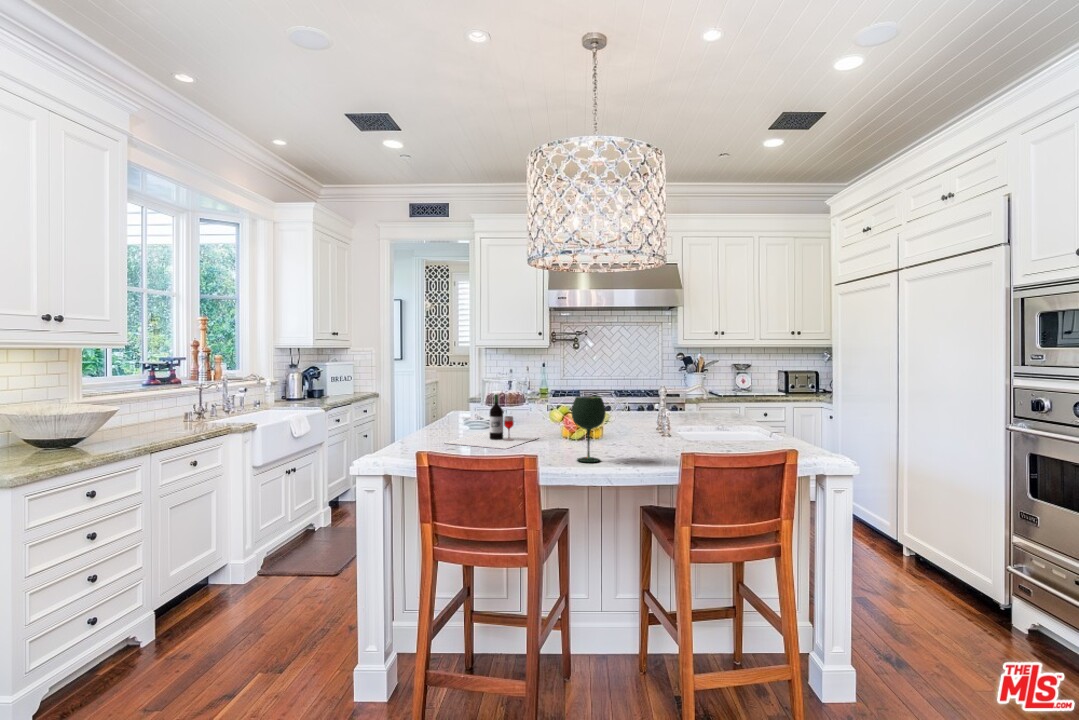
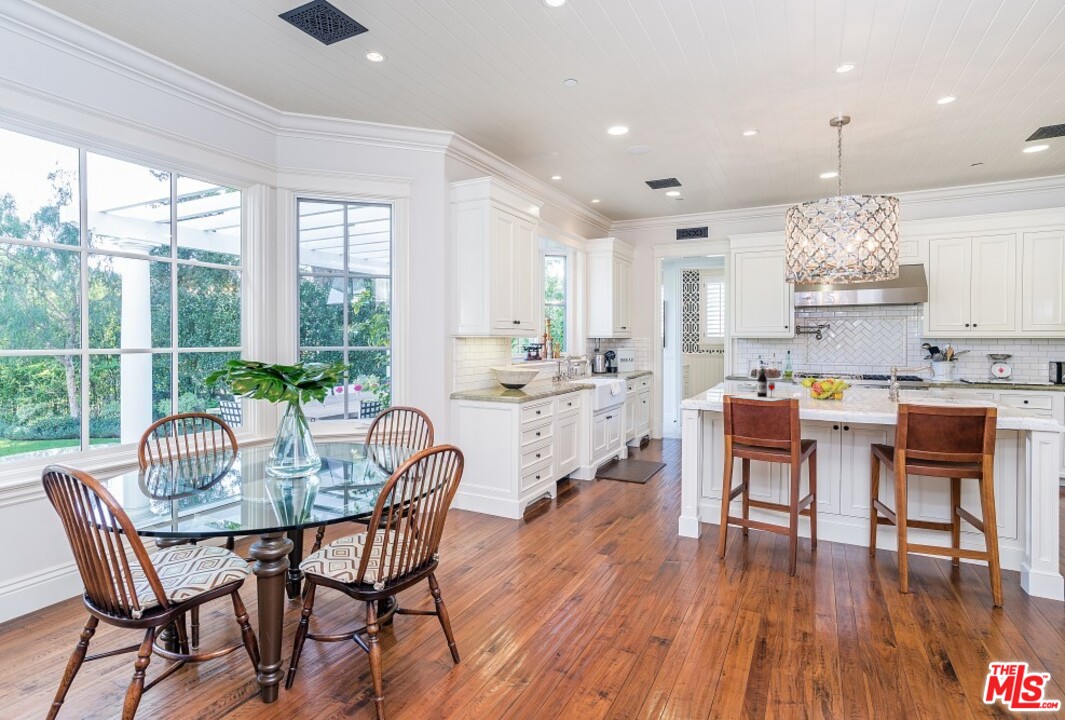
wine glass: present [572,396,606,462] -> none [820,368,845,409]

